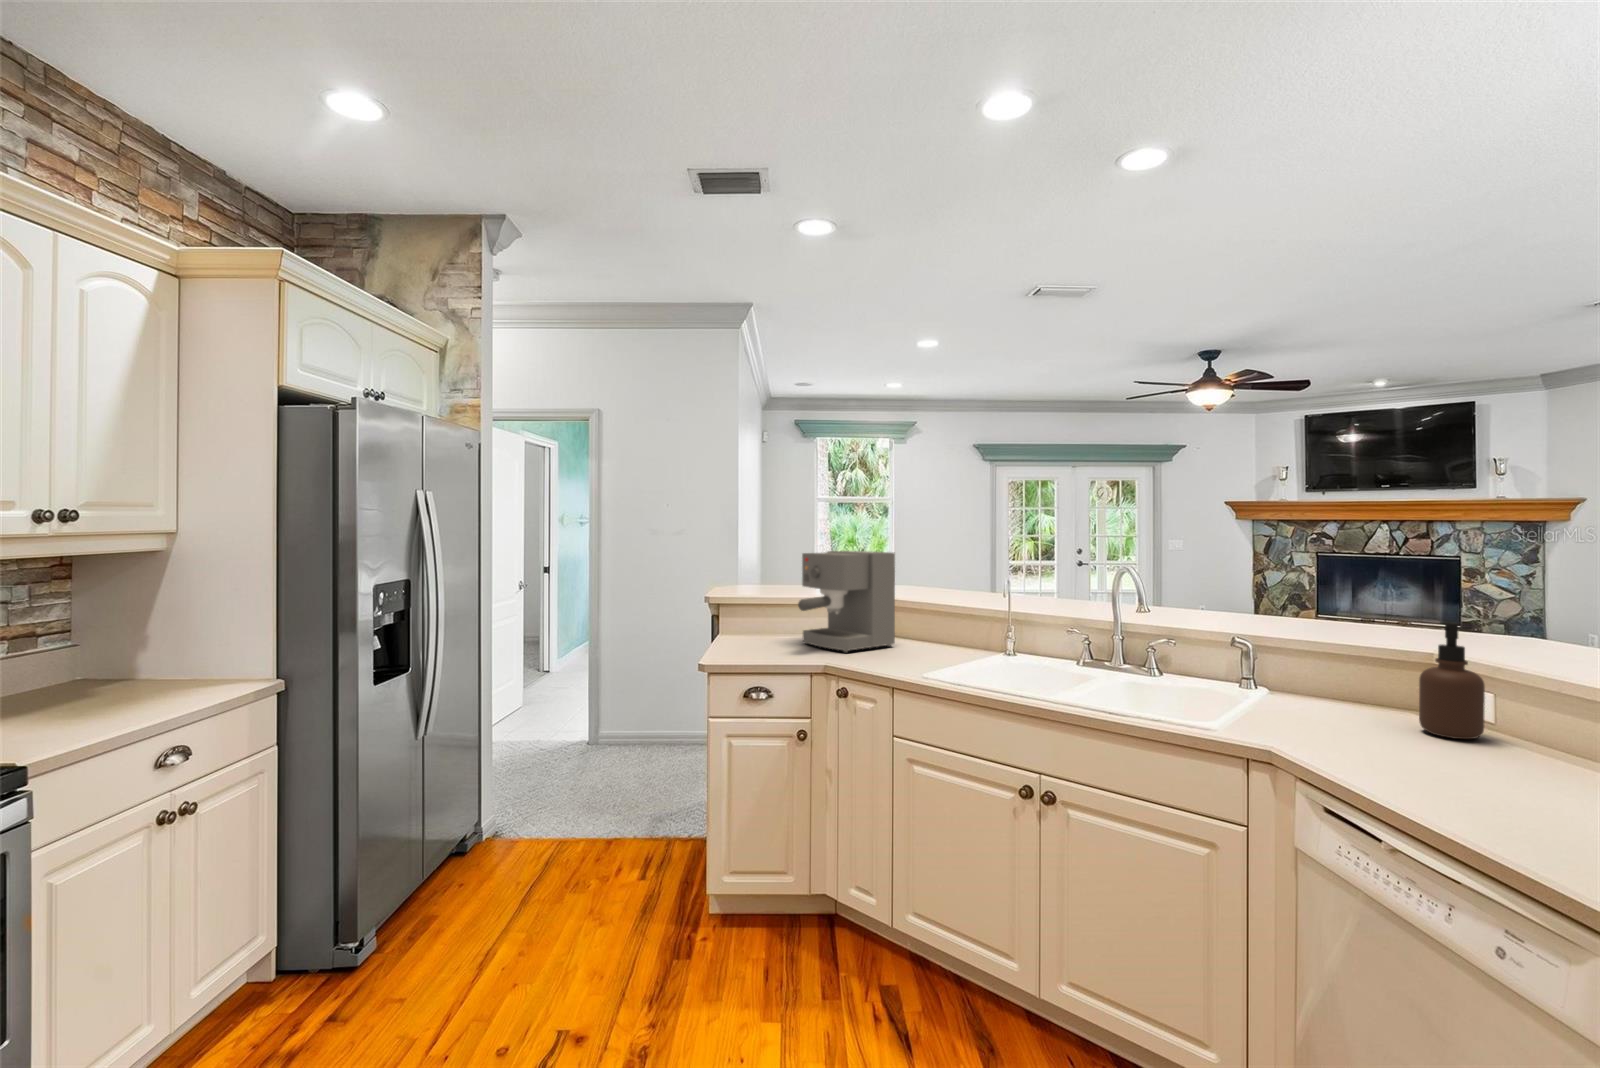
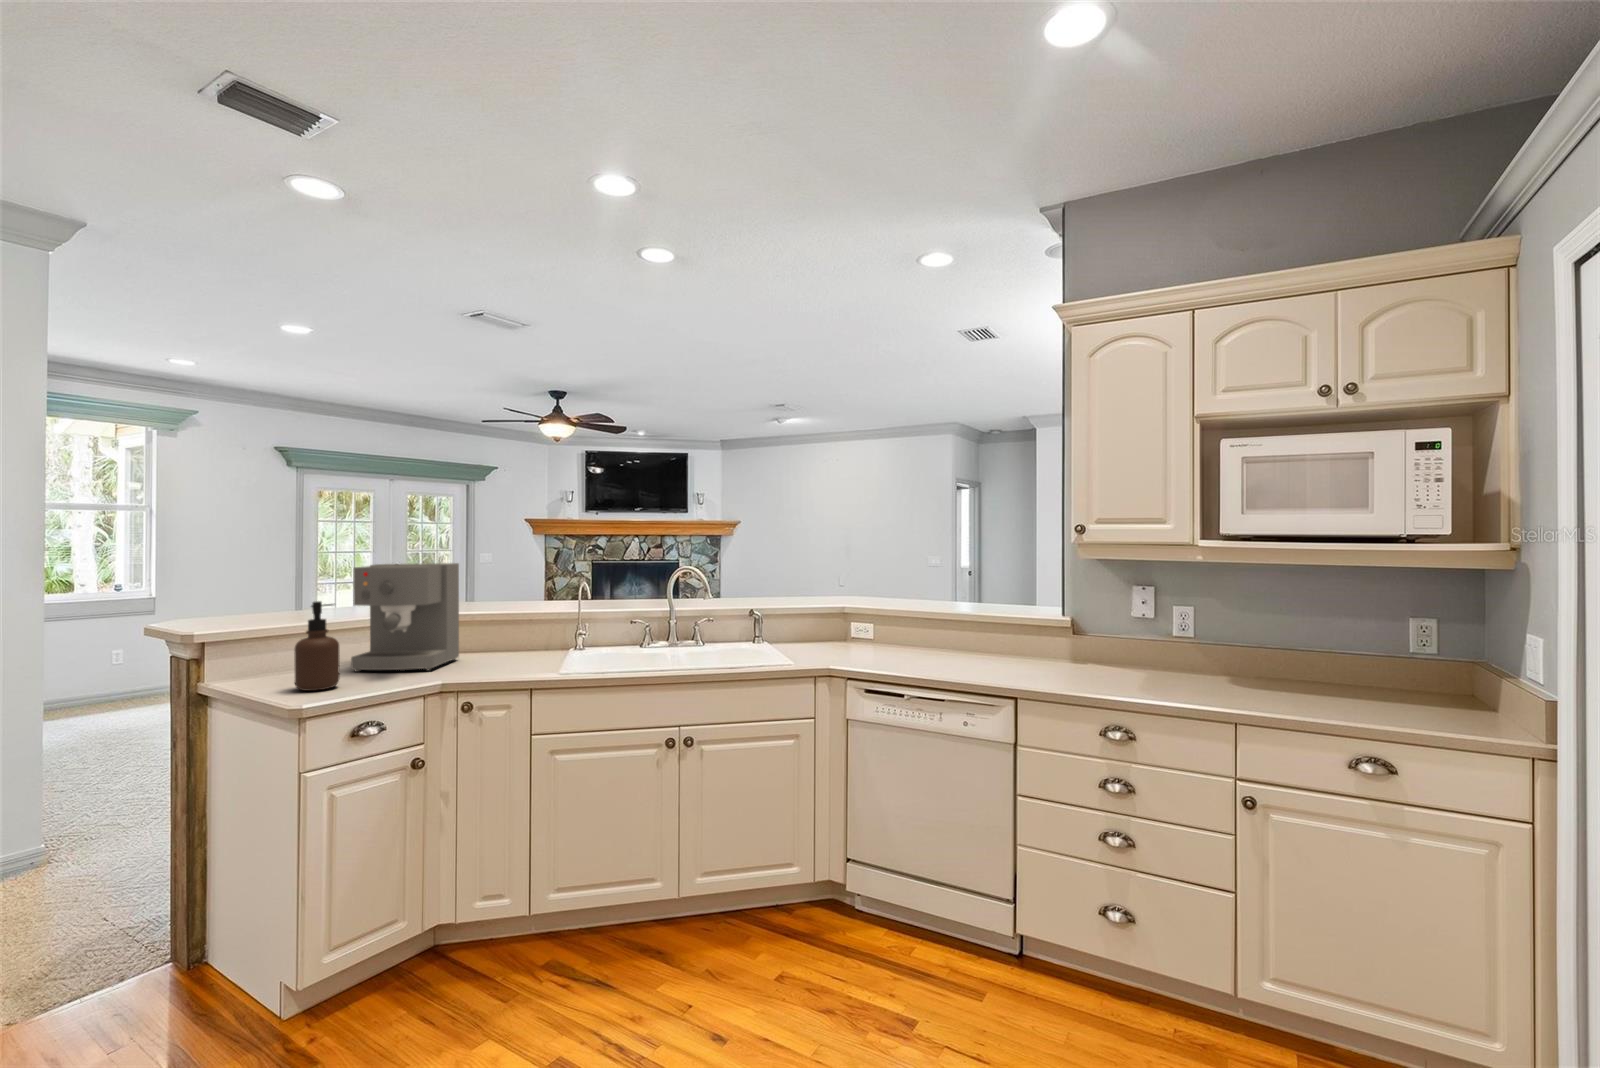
soap dispenser: present [1419,622,1485,739] -> present [294,601,340,691]

